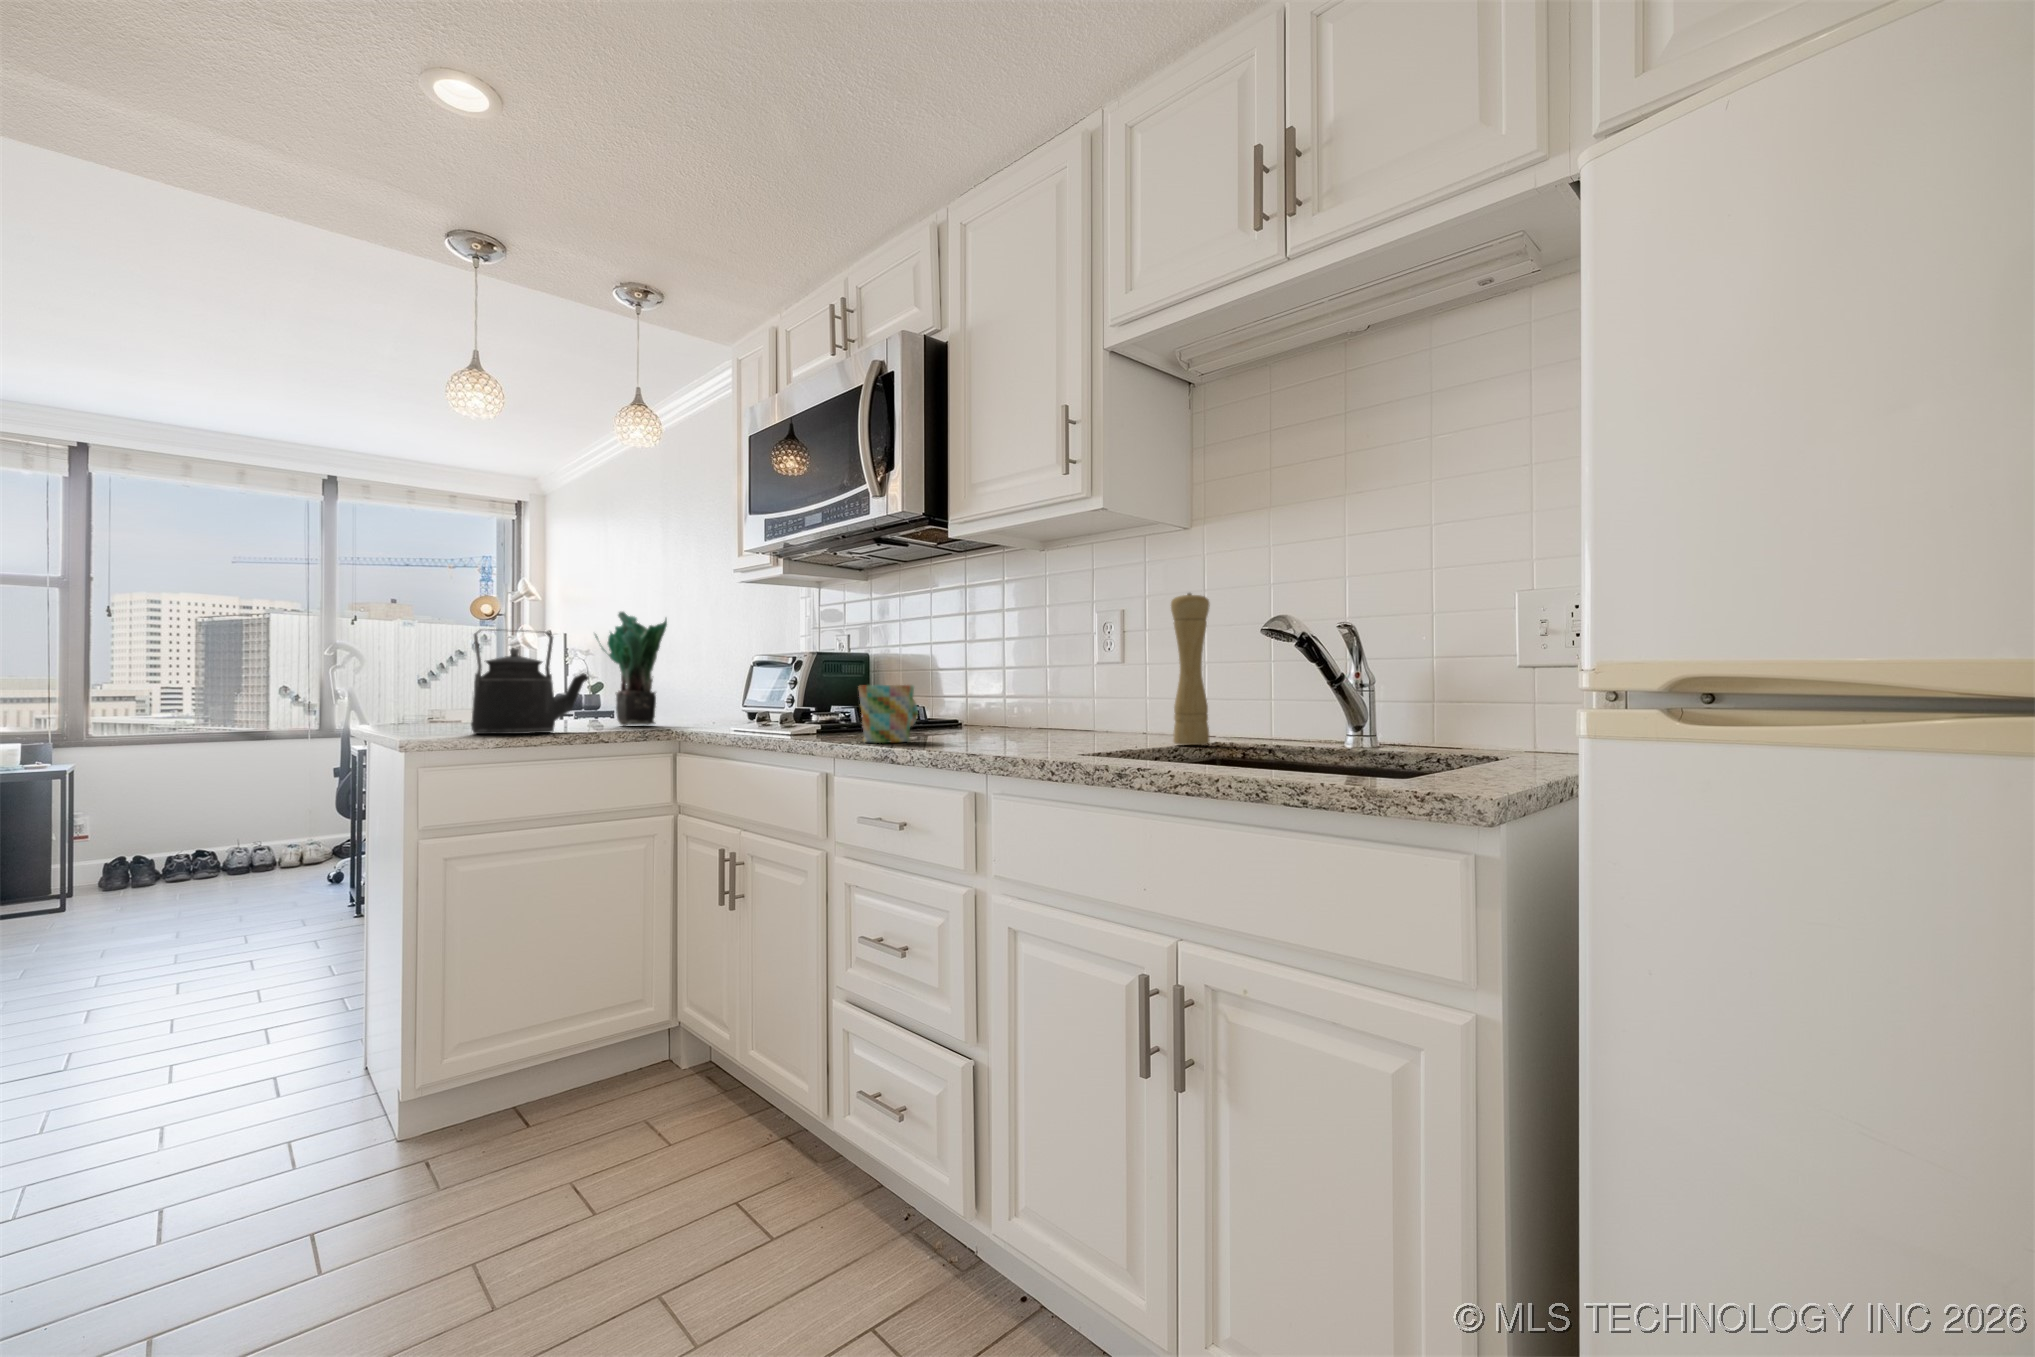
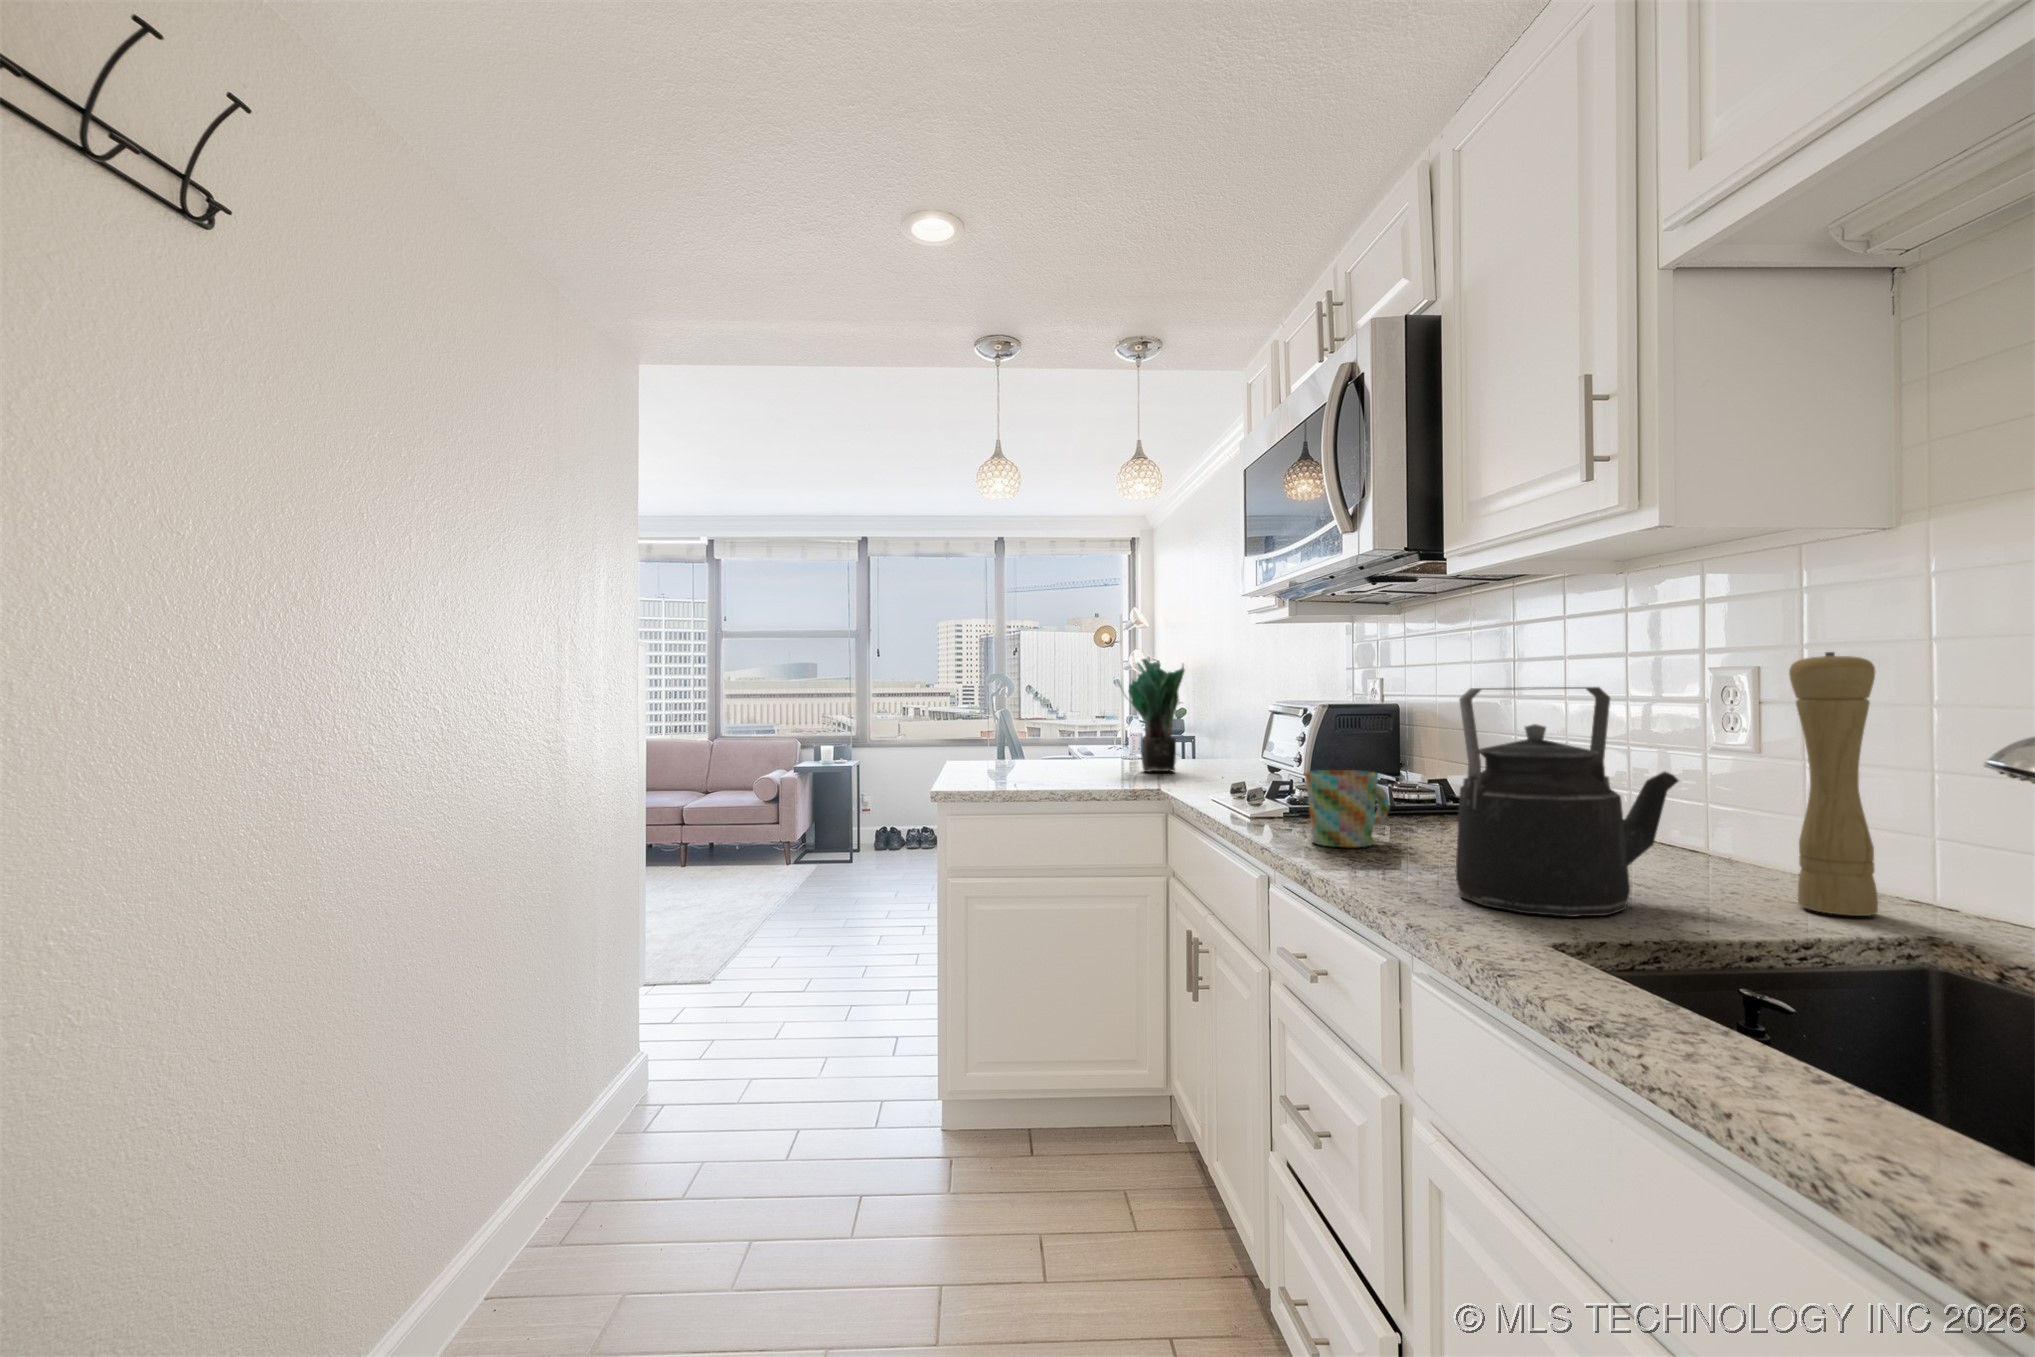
kettle: present [471,629,589,734] -> present [1456,687,1678,917]

